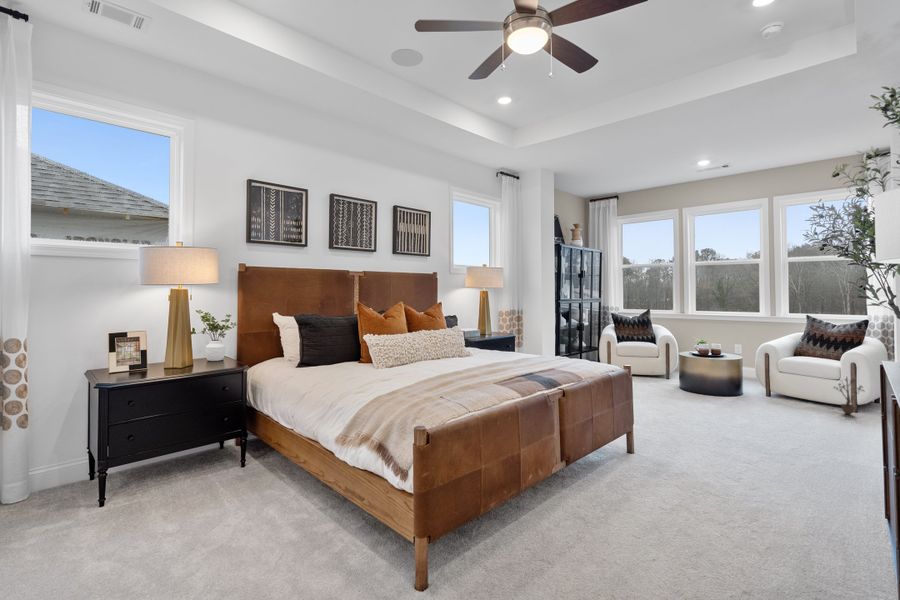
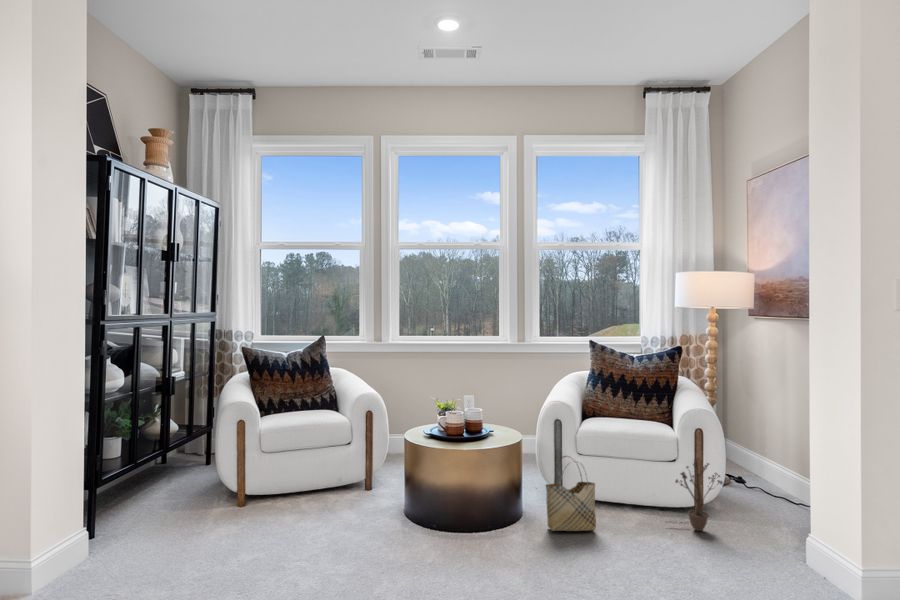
woven basket: none [750,368,781,404] -> present [546,456,596,531]

